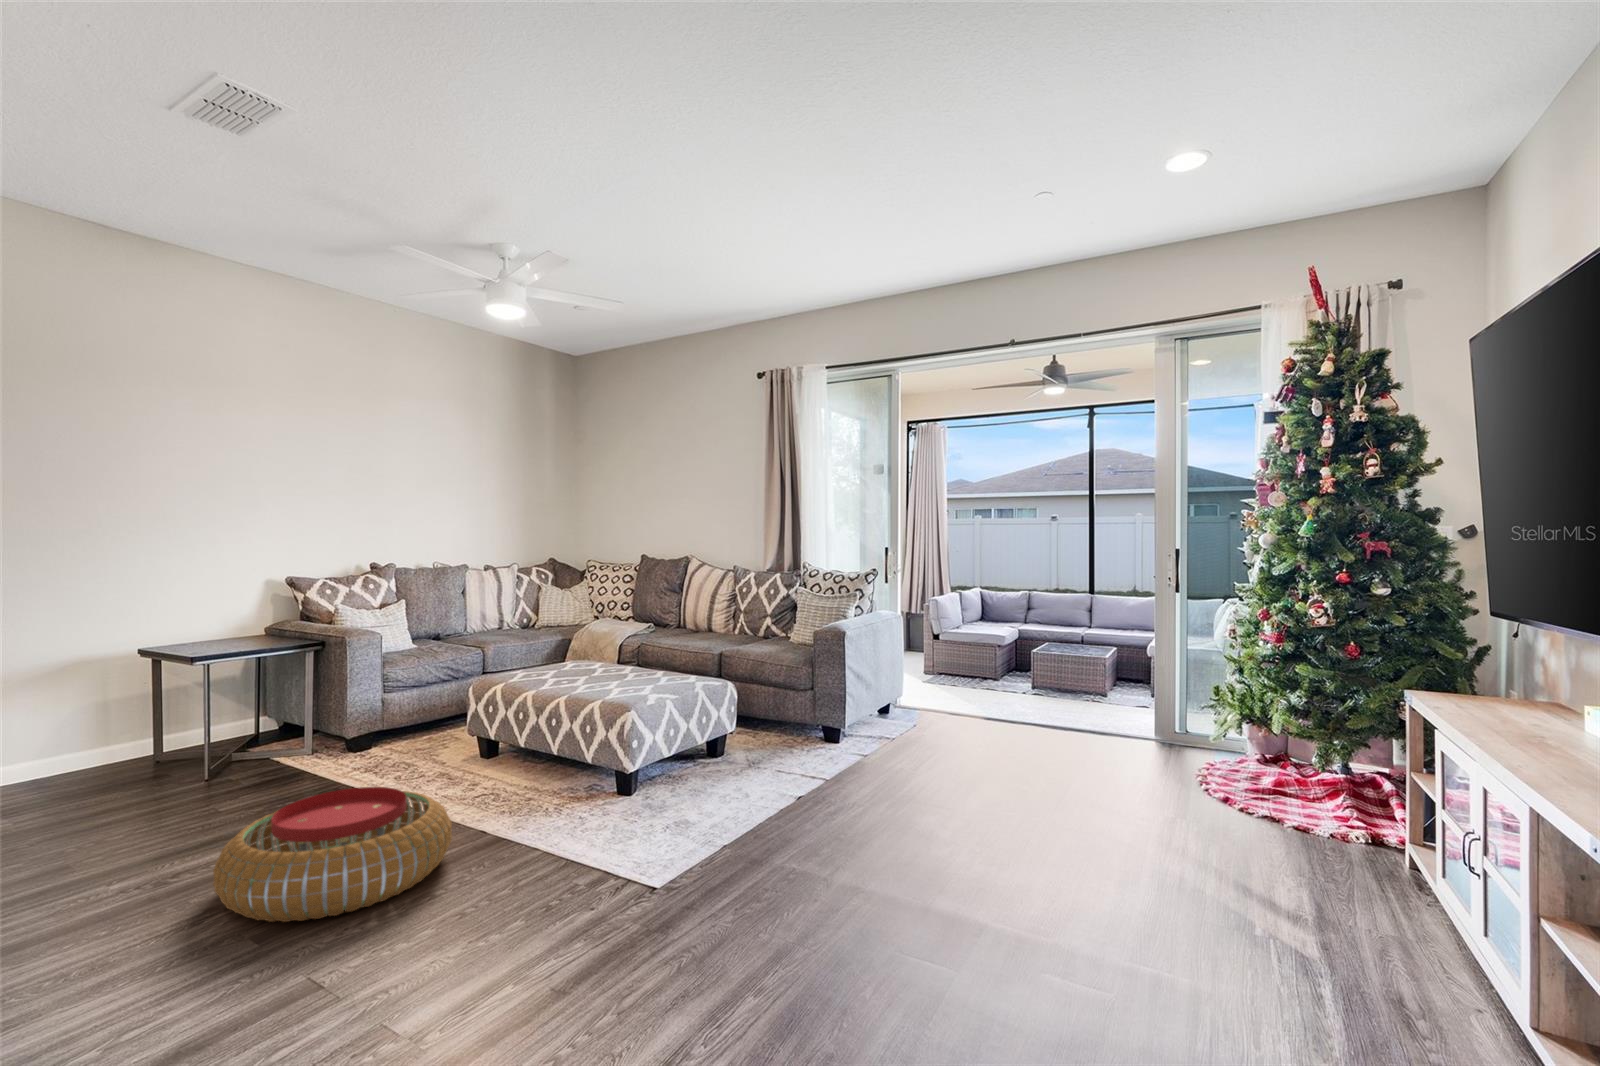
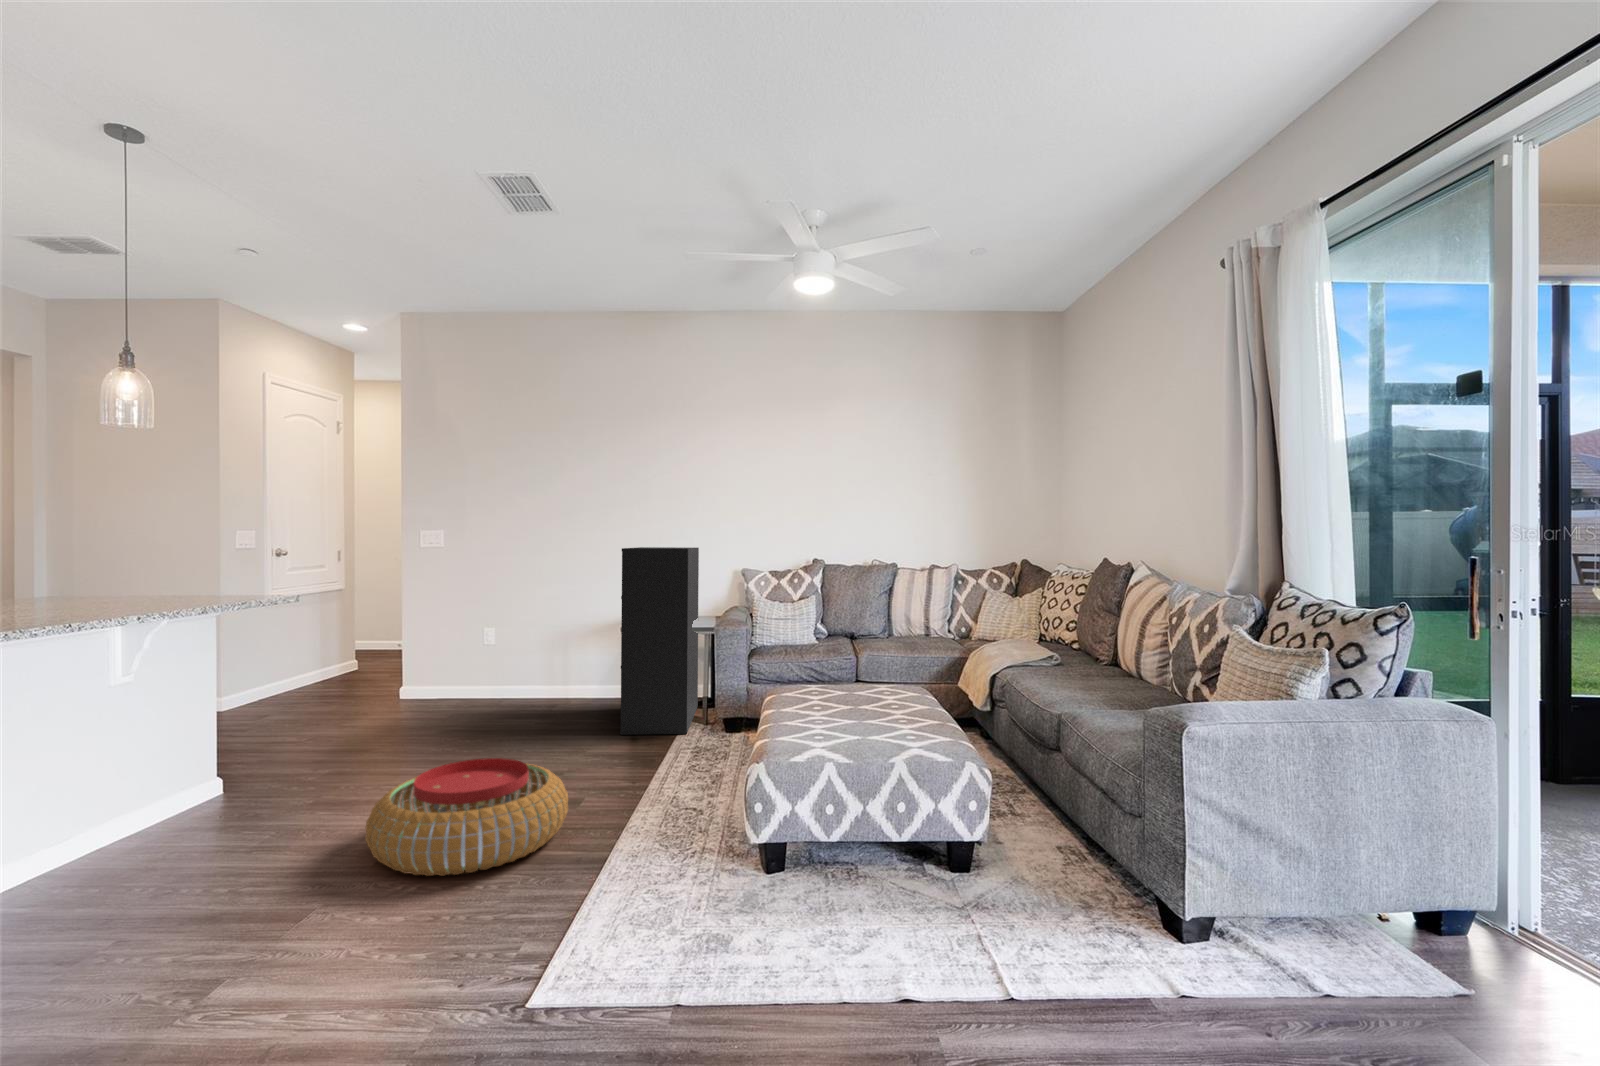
bookshelf: none [159,554,313,787] -> present [620,547,699,735]

